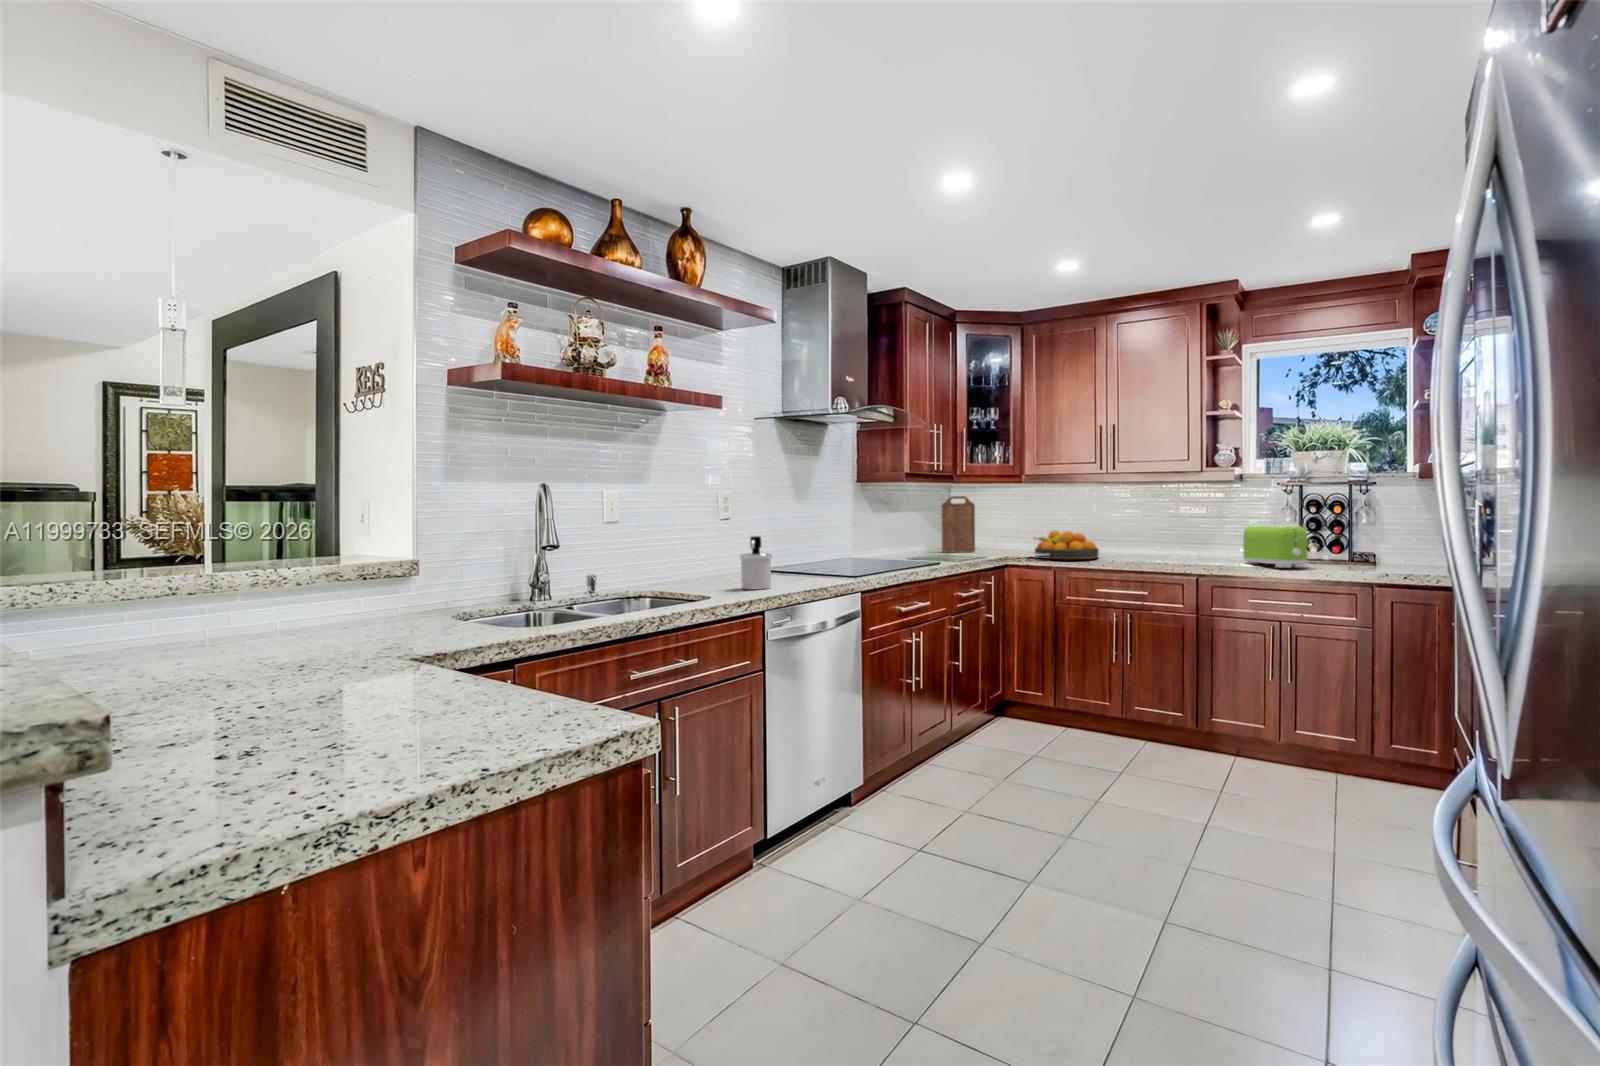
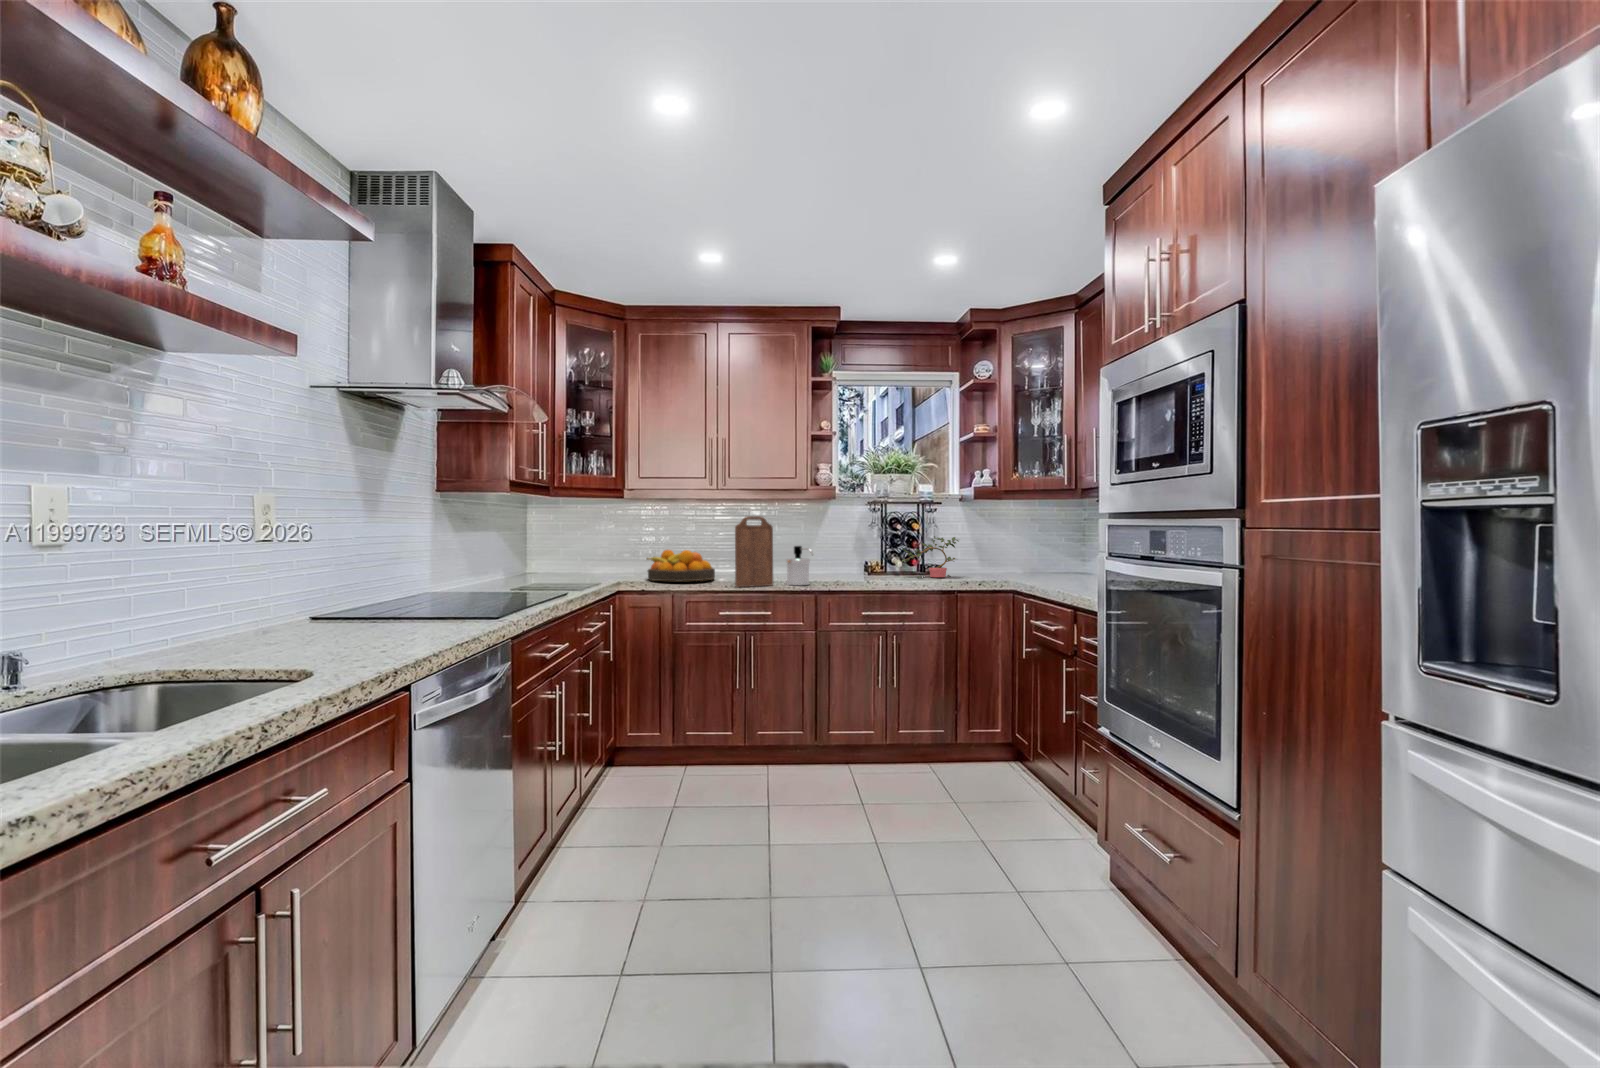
cutting board: present [941,496,975,552] -> present [735,516,773,587]
potted plant: none [1320,517,1406,564] -> present [902,536,959,577]
toaster: present [1243,525,1307,568] -> none [846,543,902,583]
soap dispenser: present [740,536,772,590] -> present [786,546,813,585]

